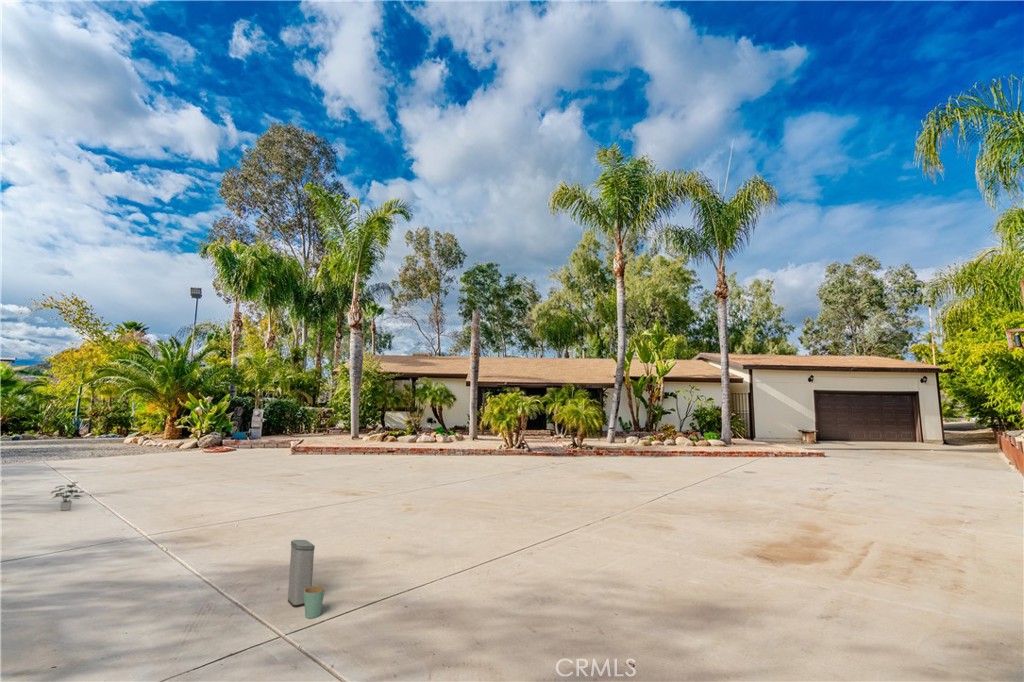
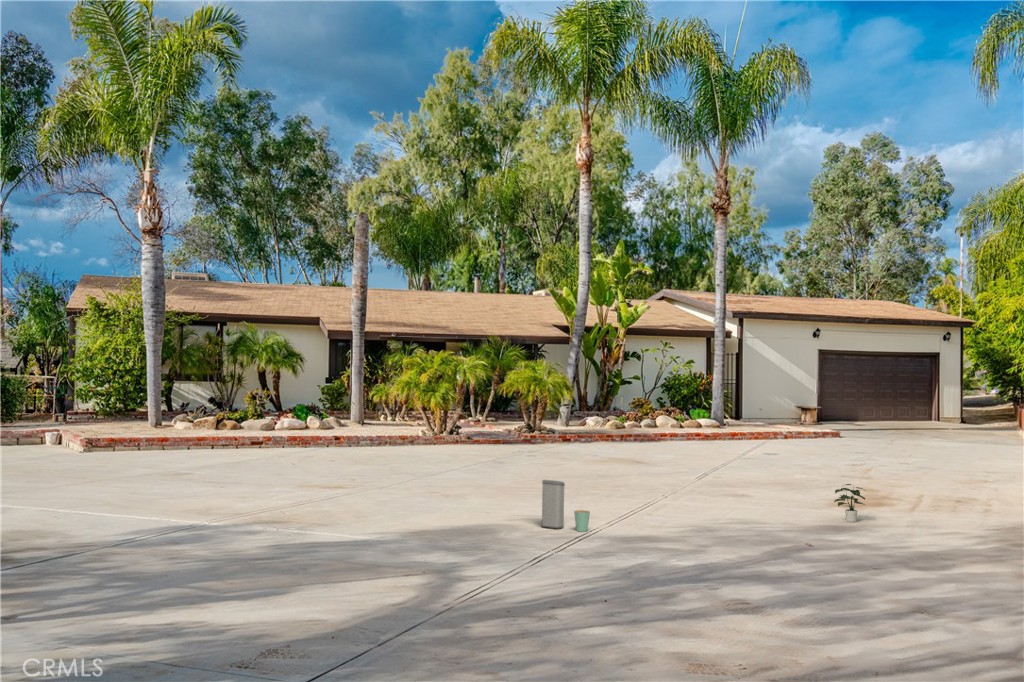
potted plant: present [51,482,84,511] -> present [834,484,865,522]

